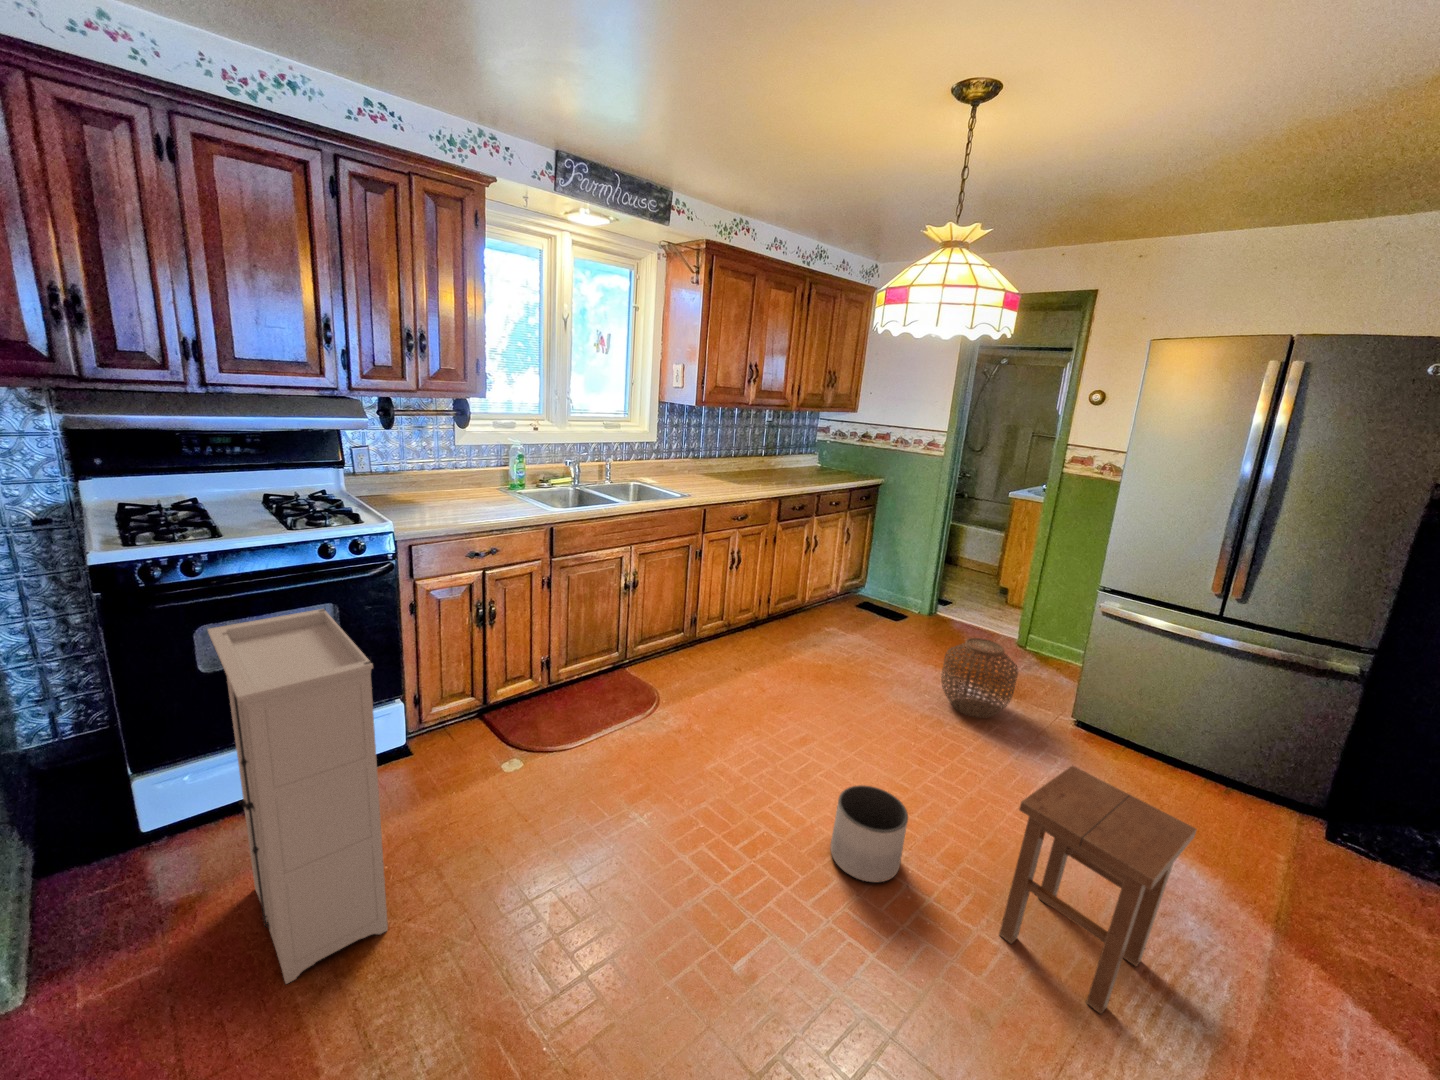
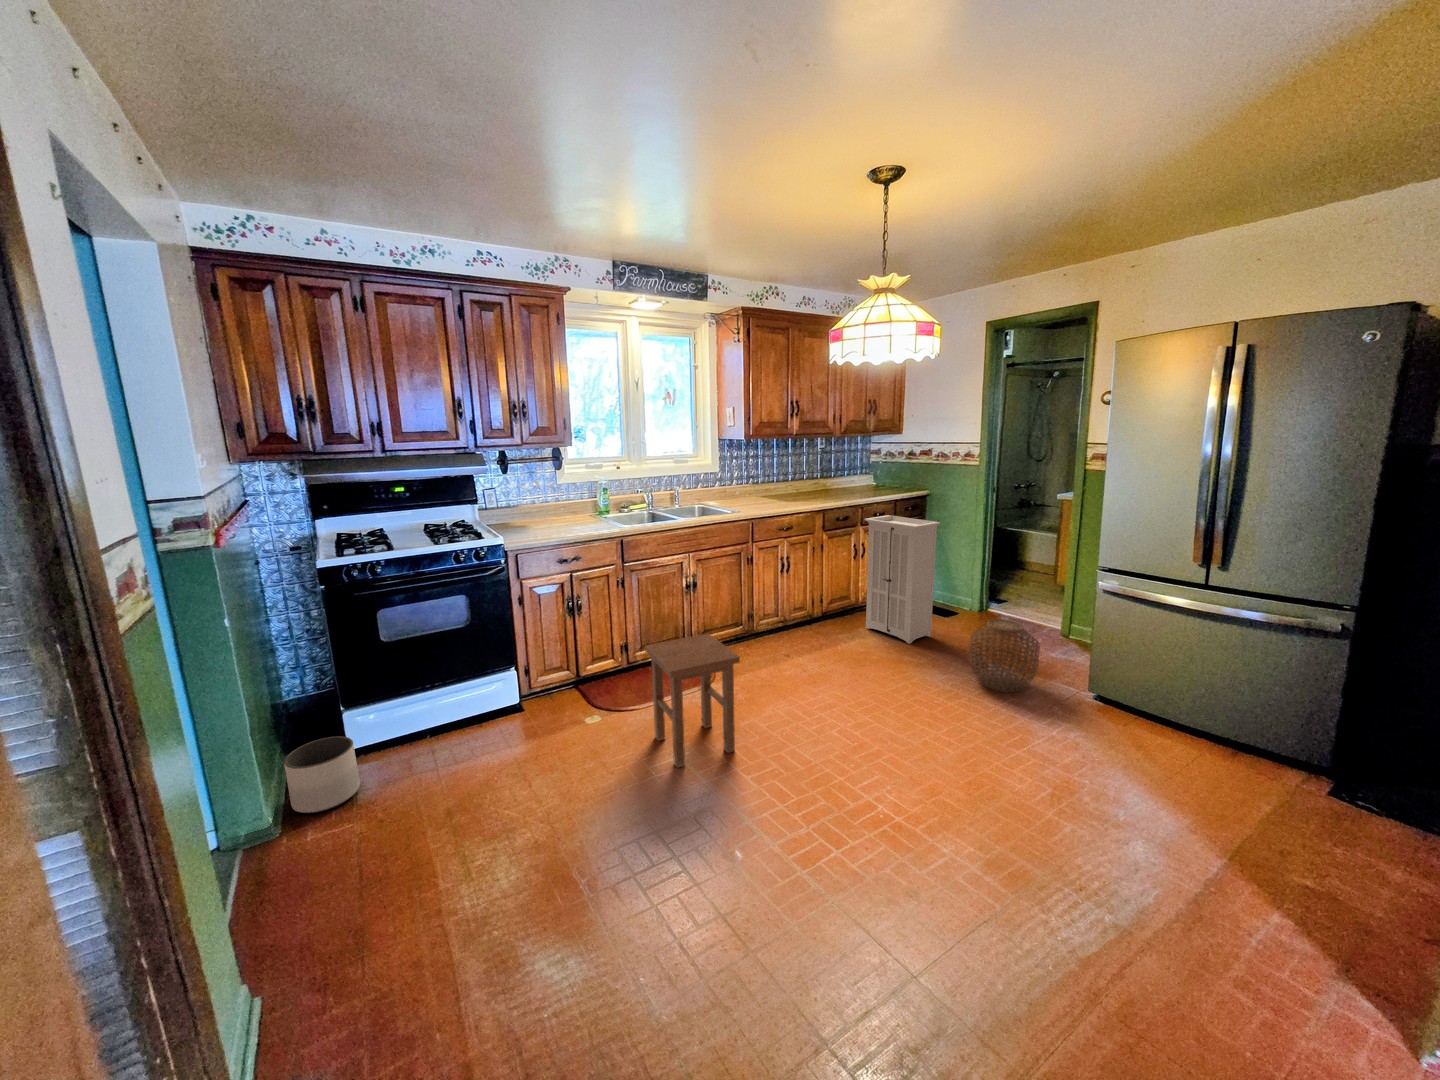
storage cabinet: present [208,609,388,984] -> present [864,515,940,644]
stool: present [999,766,1197,1014] -> present [645,634,740,768]
planter: present [831,785,908,882] -> present [284,736,360,813]

